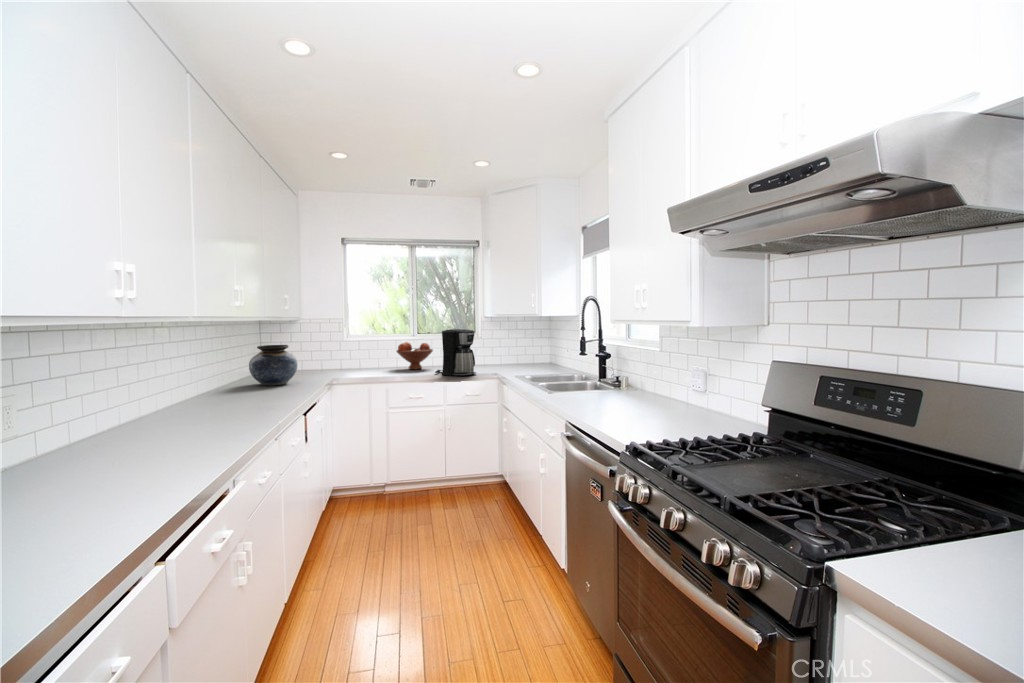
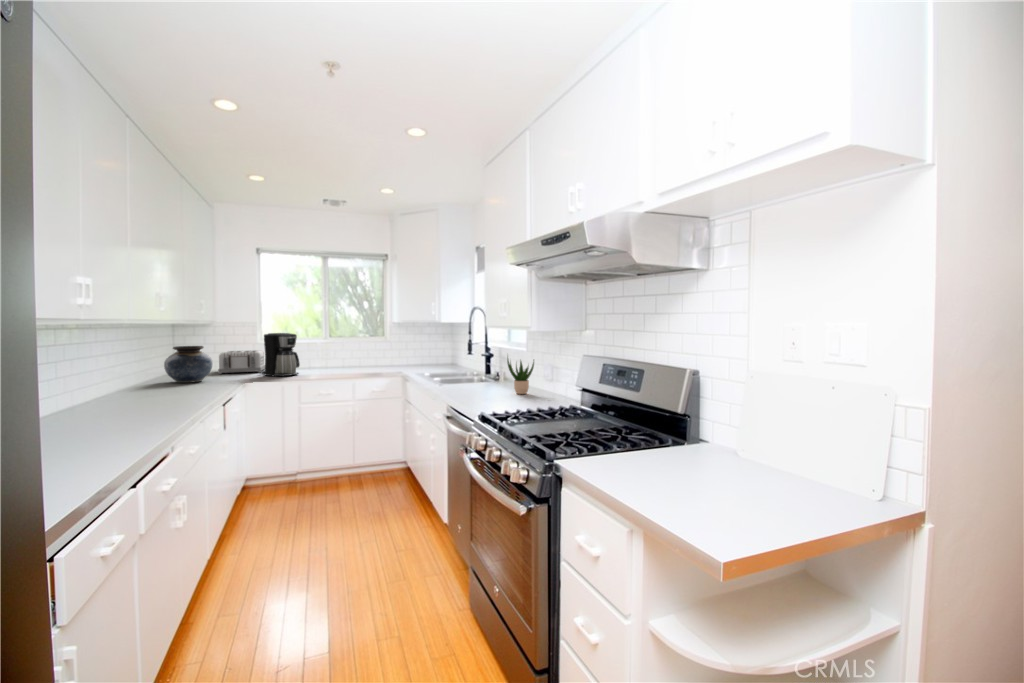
coffee maker: present [435,329,476,376] -> present [260,333,300,376]
fruit bowl: present [397,342,433,370] -> none [308,344,344,369]
toaster: none [305,349,352,375] -> present [218,350,265,374]
potted plant: none [640,354,675,407] -> present [507,358,534,394]

